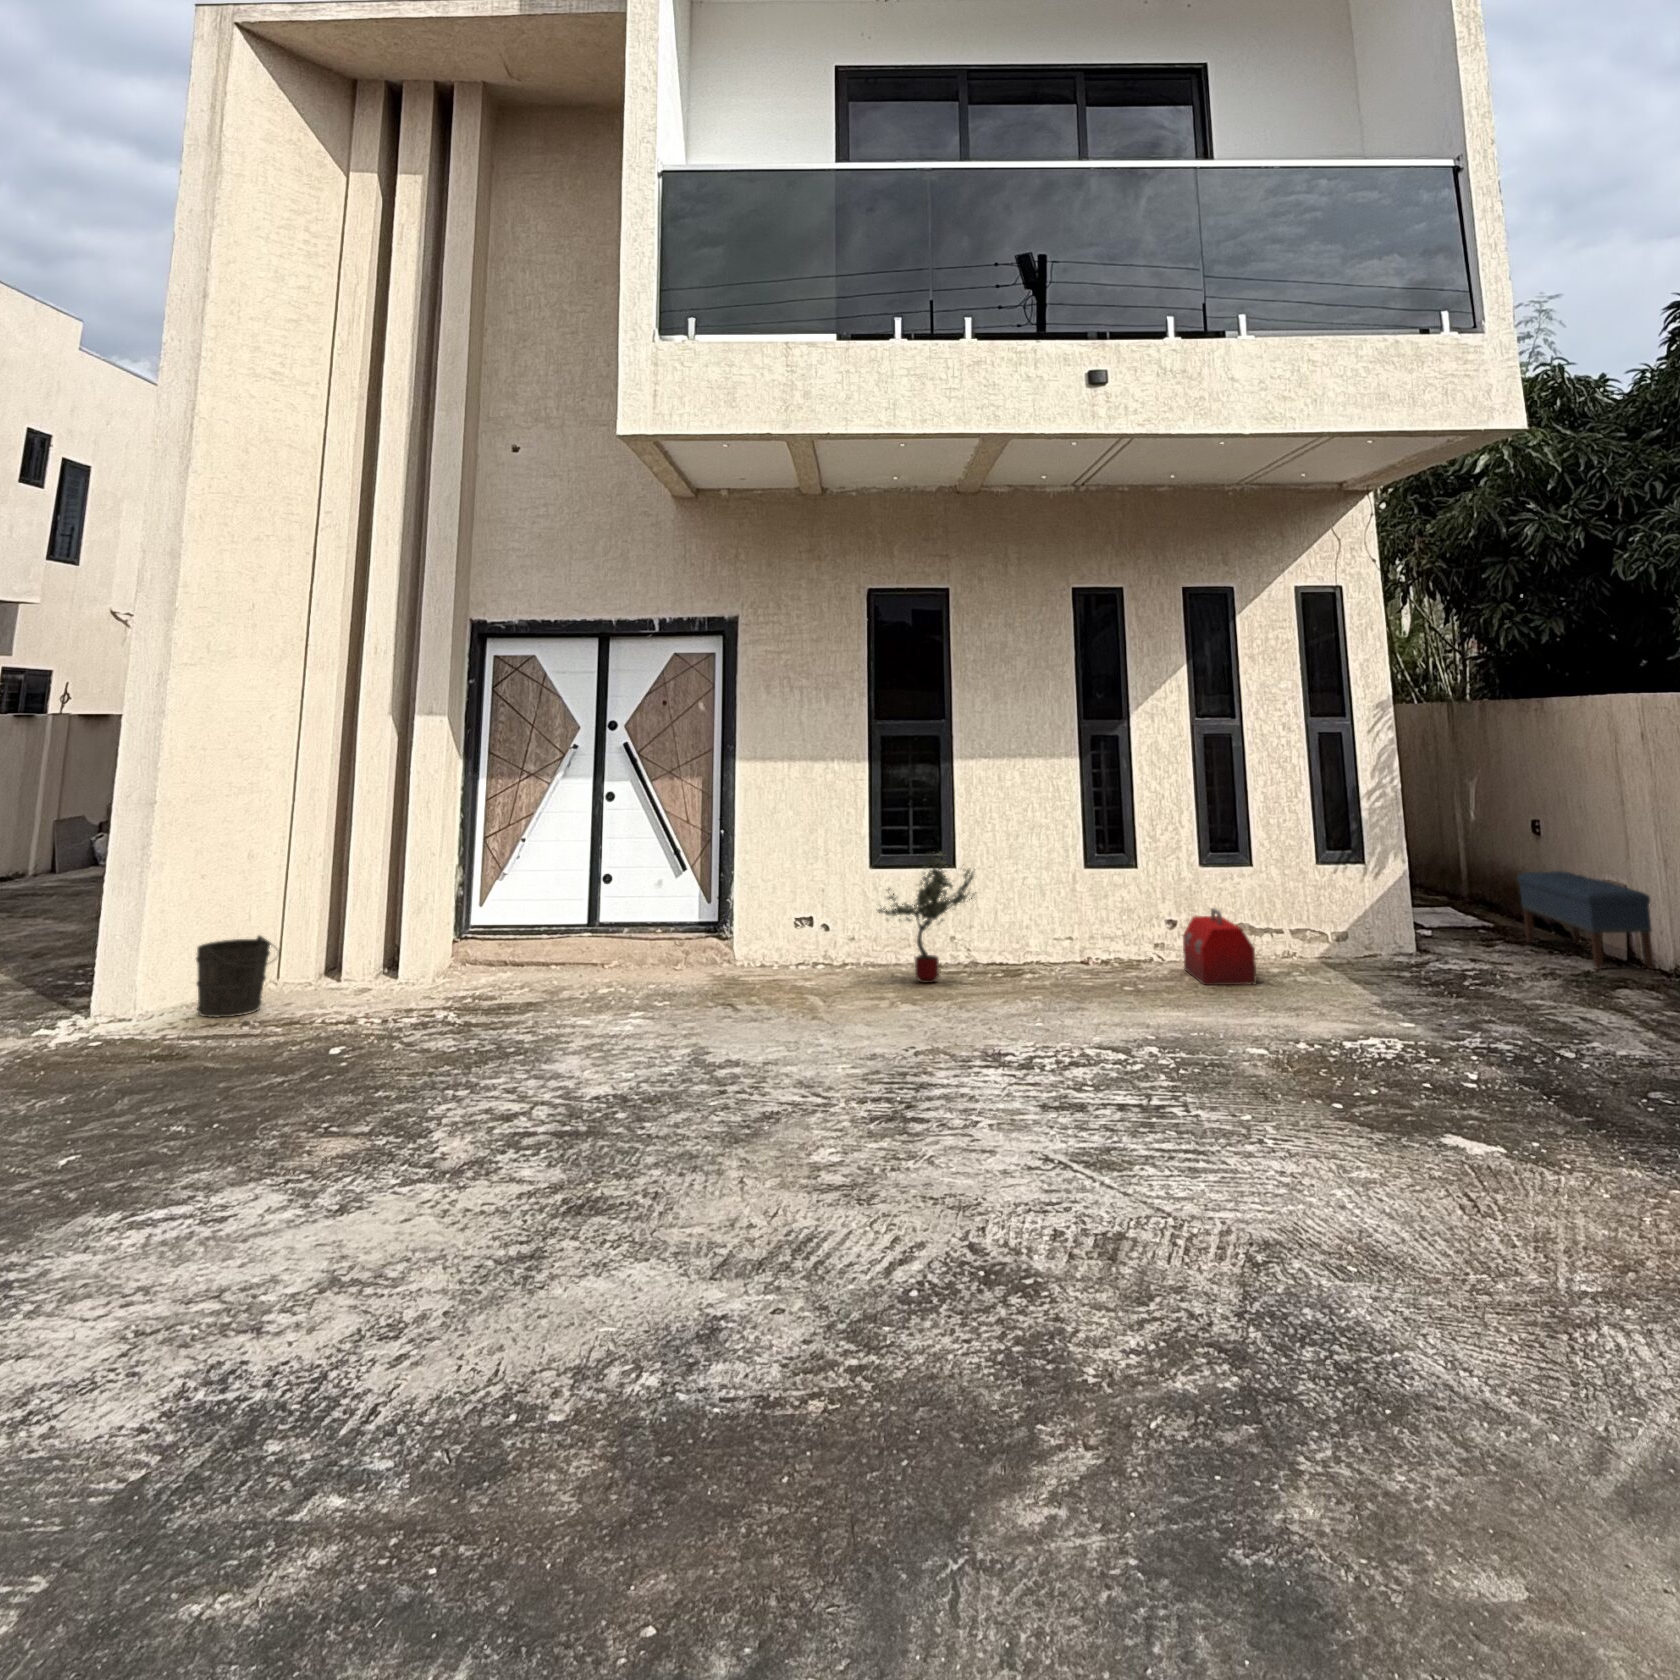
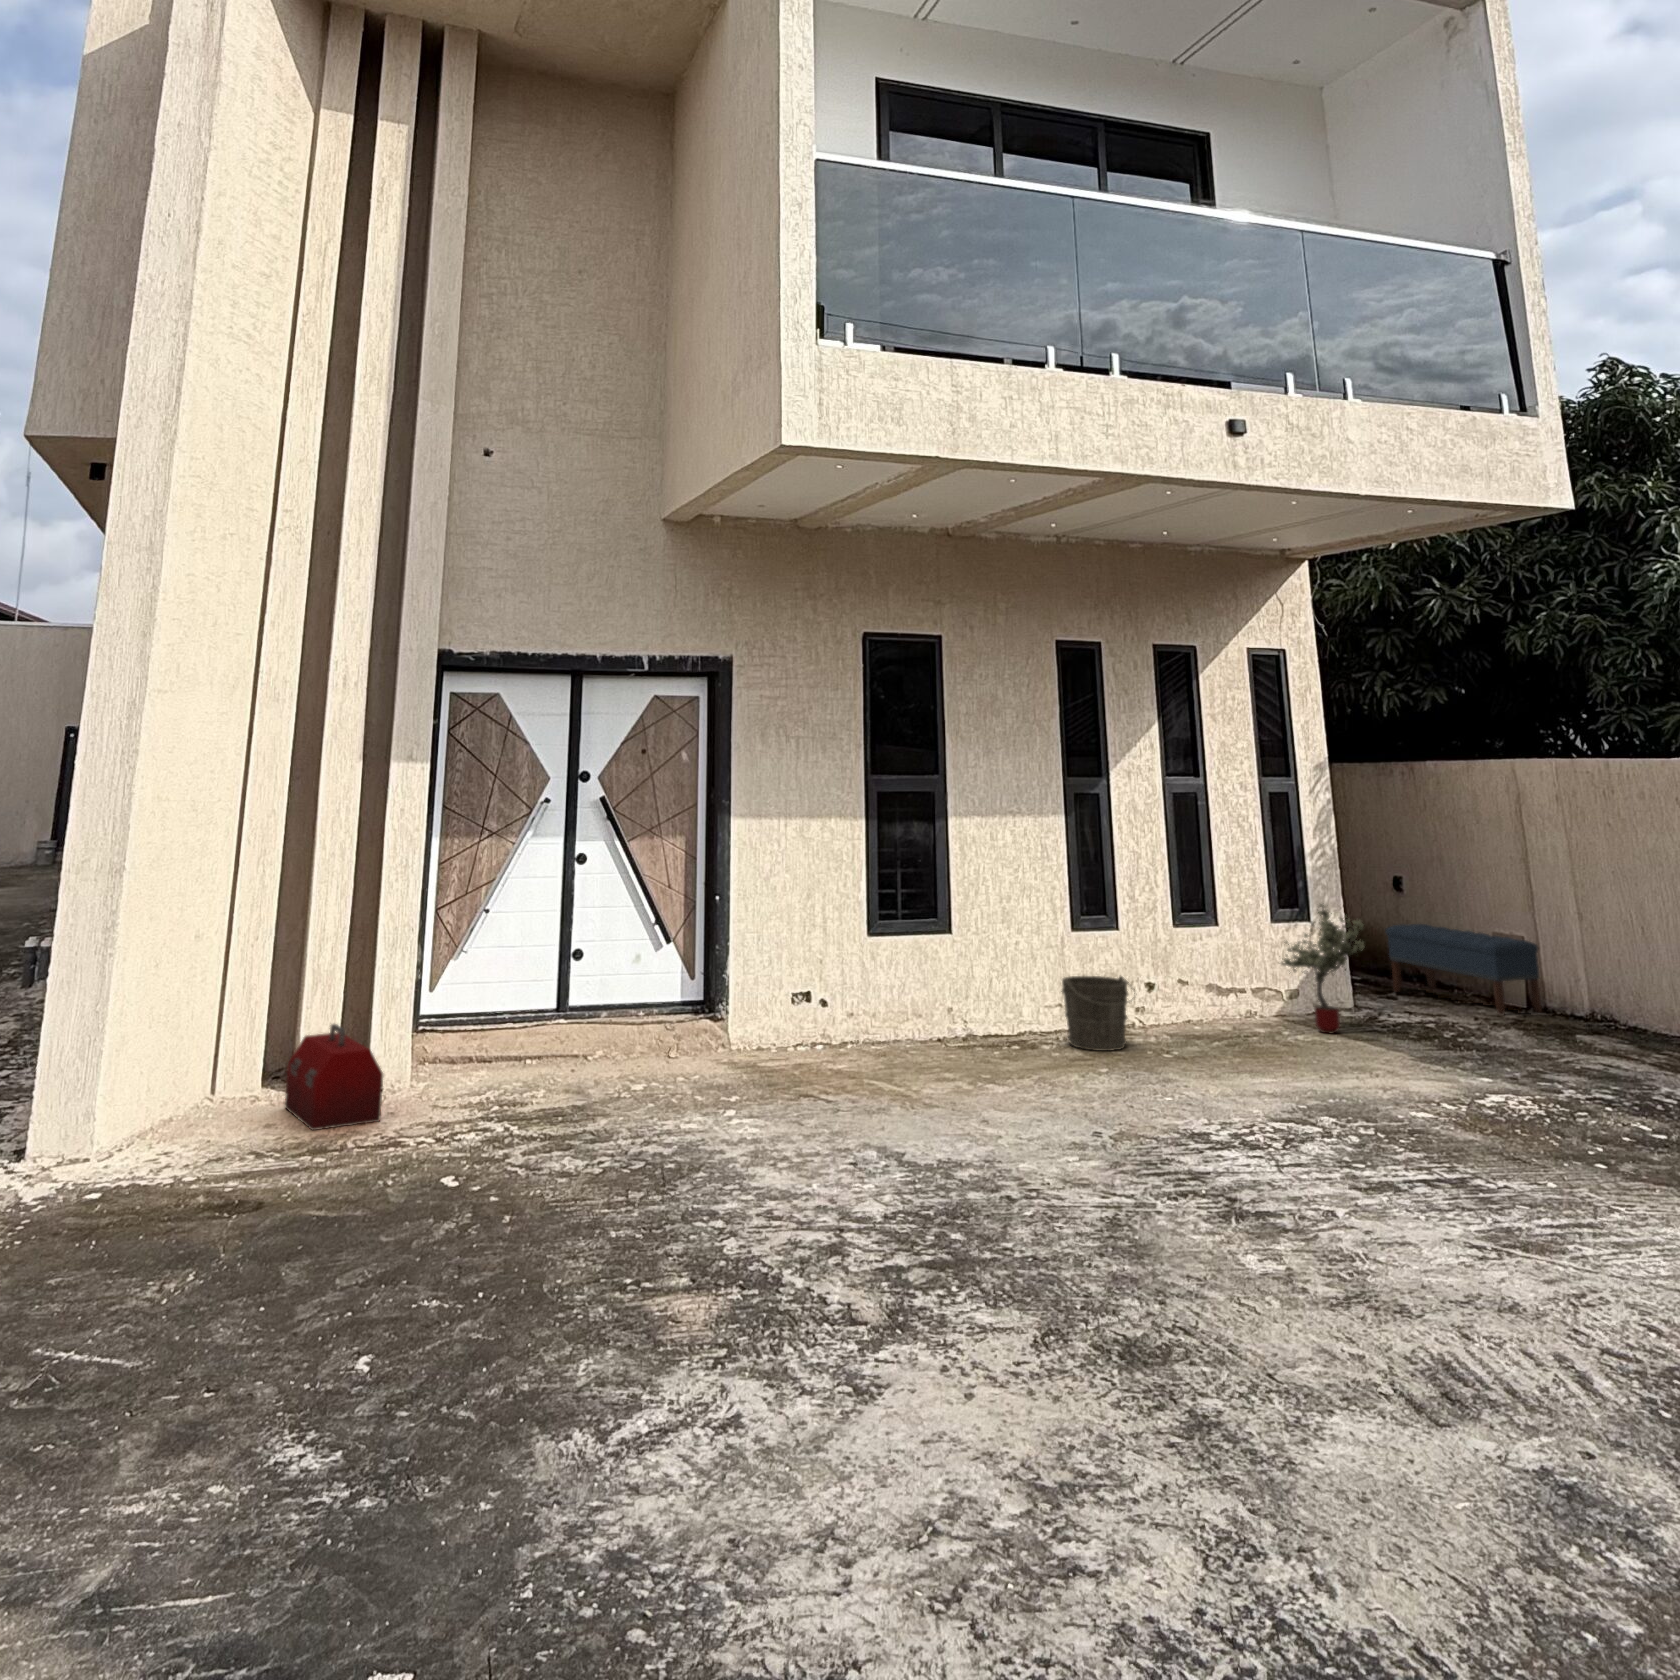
potted tree: present [878,852,976,983] -> present [1281,904,1364,1033]
toolbox: present [1183,908,1256,985] -> present [285,1024,383,1130]
bucket: present [196,936,275,1017] -> present [1062,976,1135,1051]

